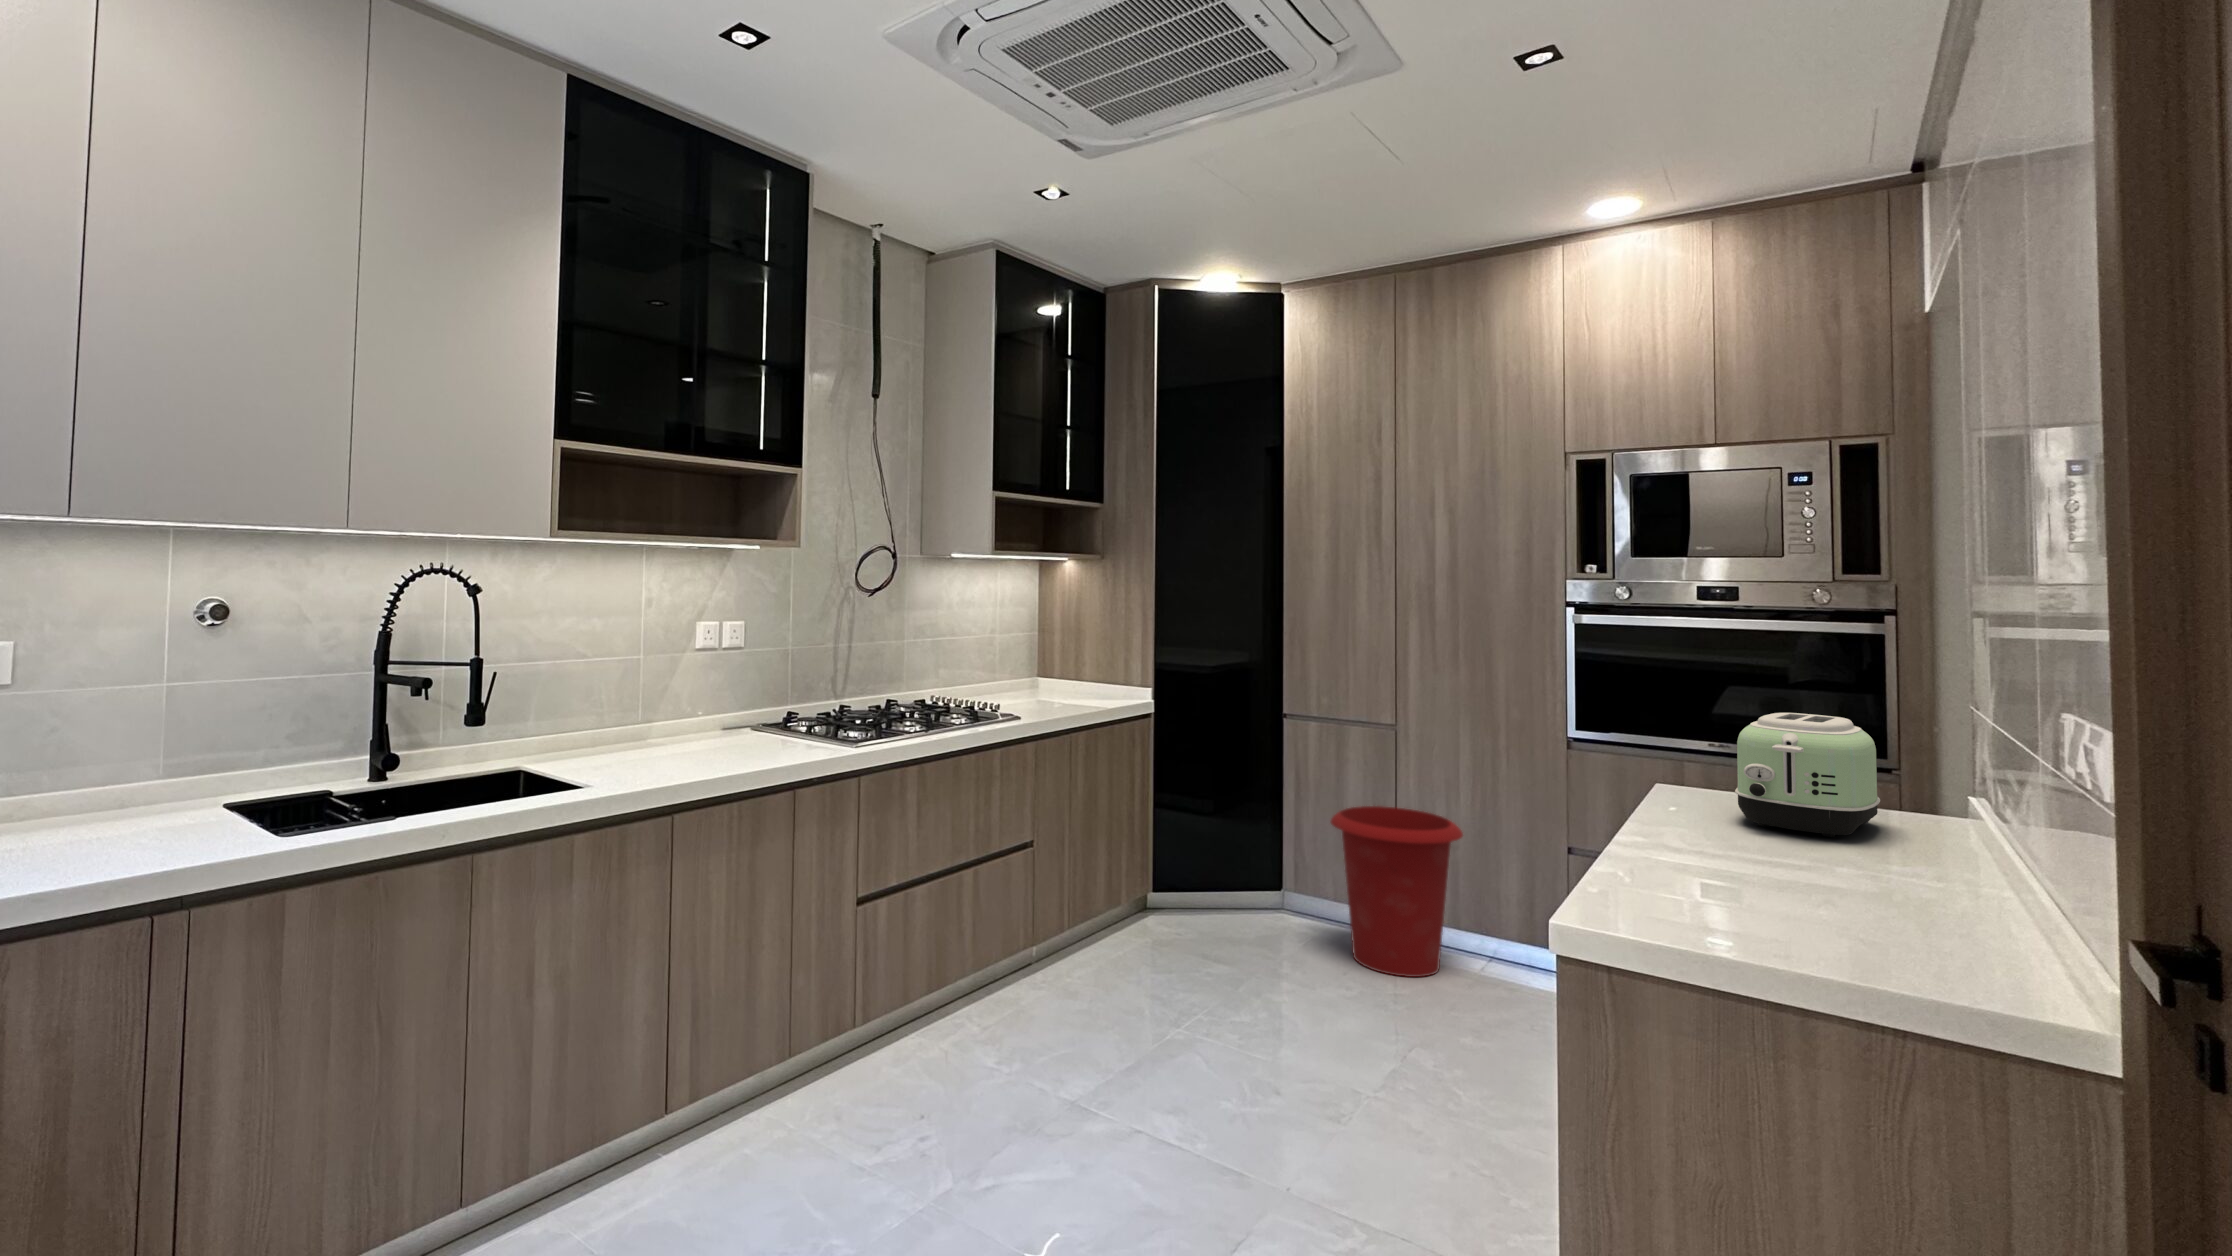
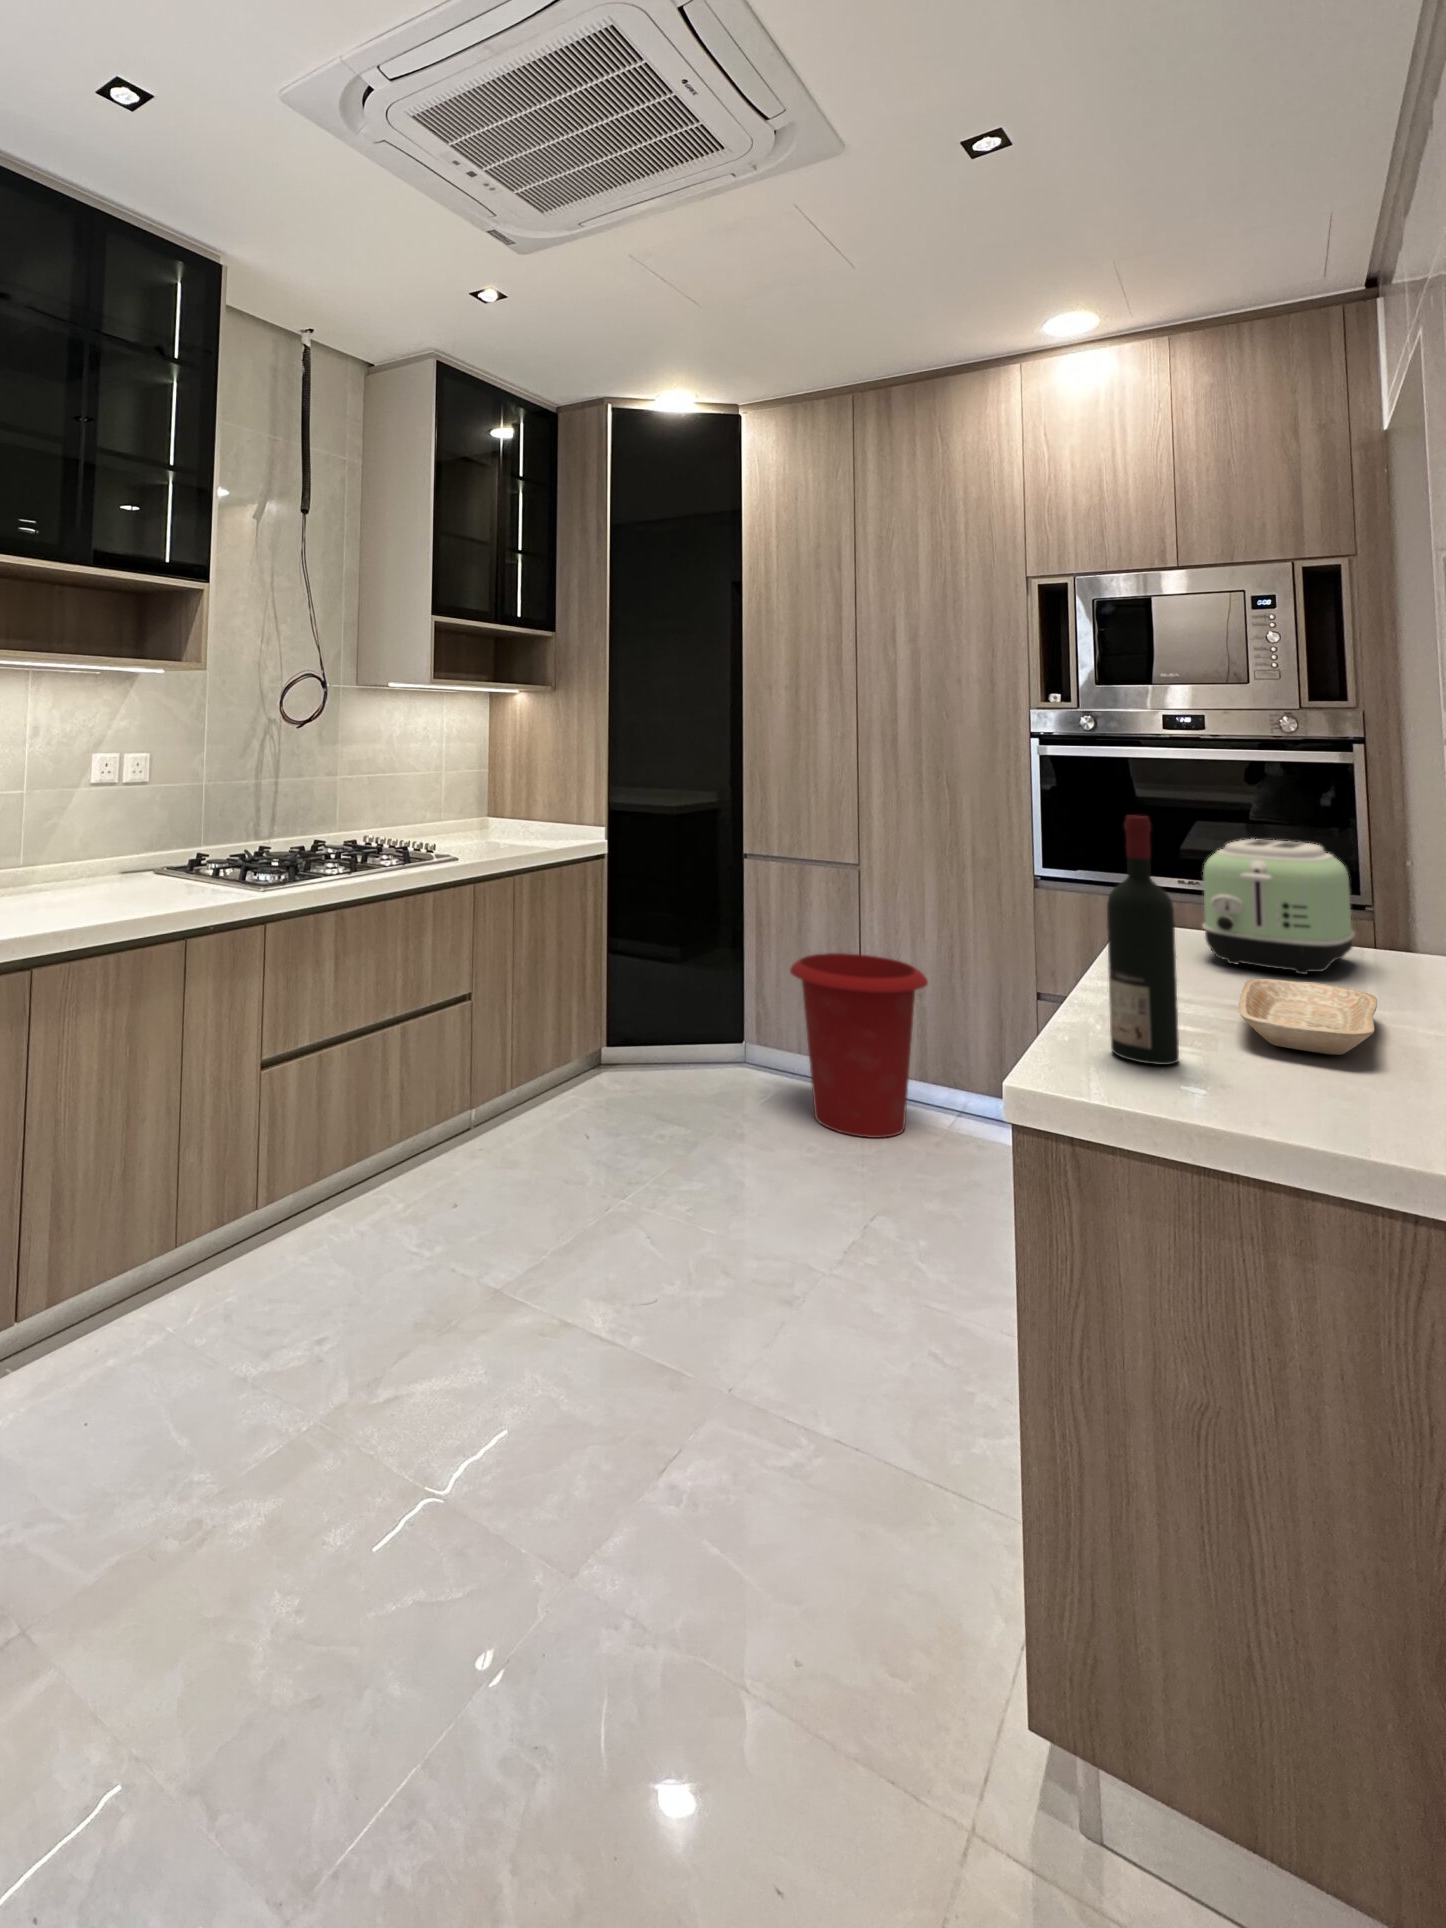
wine bottle: none [1651,698,1715,916] -> present [1107,816,1179,1065]
tray: none [1770,841,1898,910] -> present [1239,979,1377,1055]

